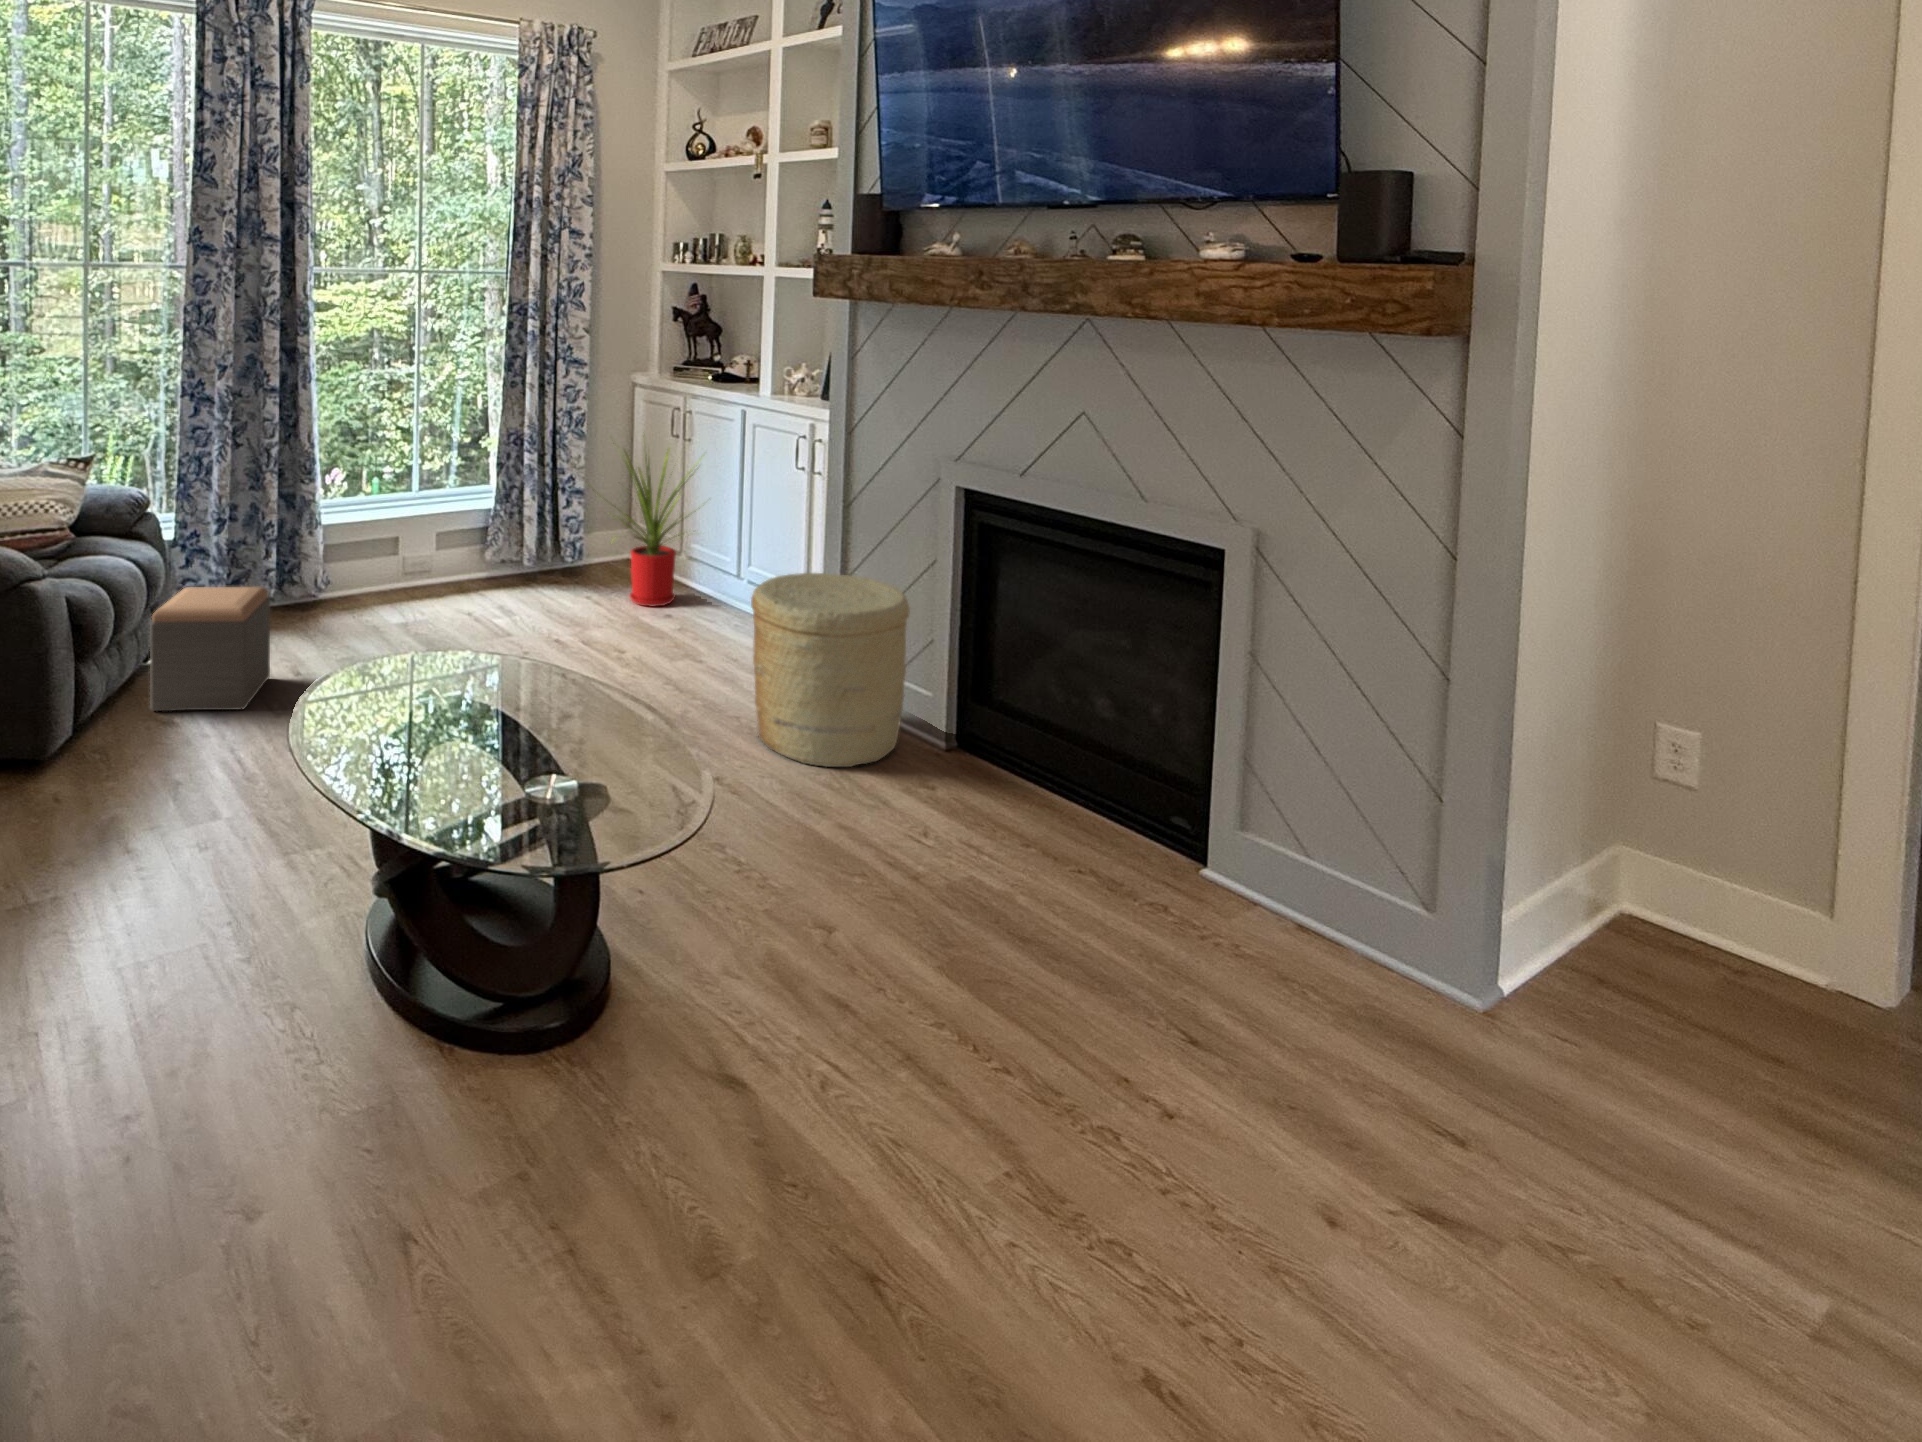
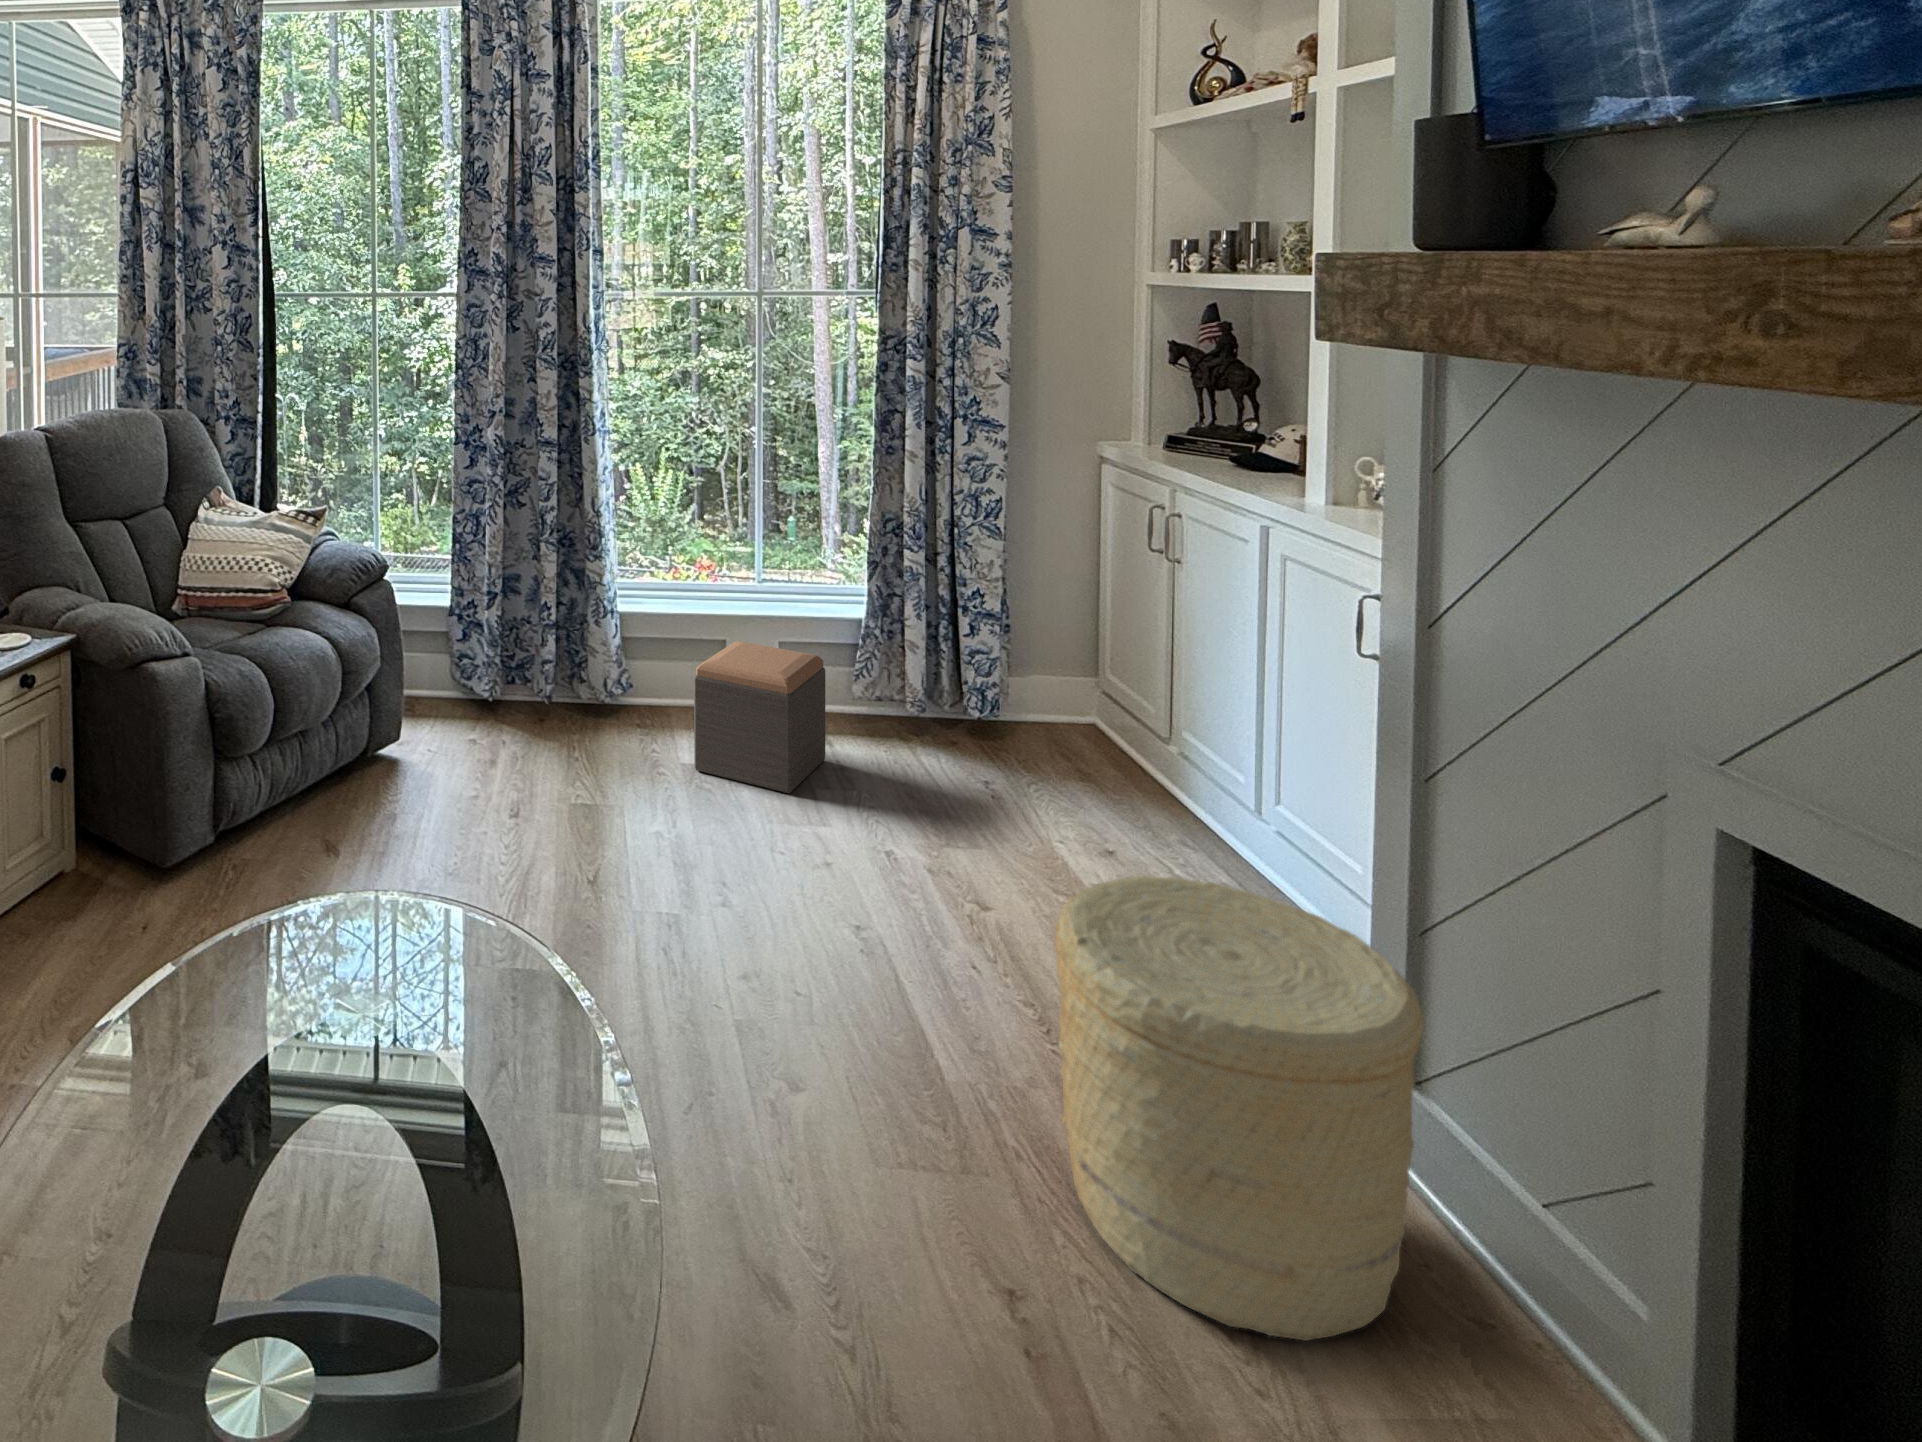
house plant: present [593,435,699,606] -> none [966,540,1184,824]
footstool: present [150,587,270,711] -> present [694,641,825,794]

